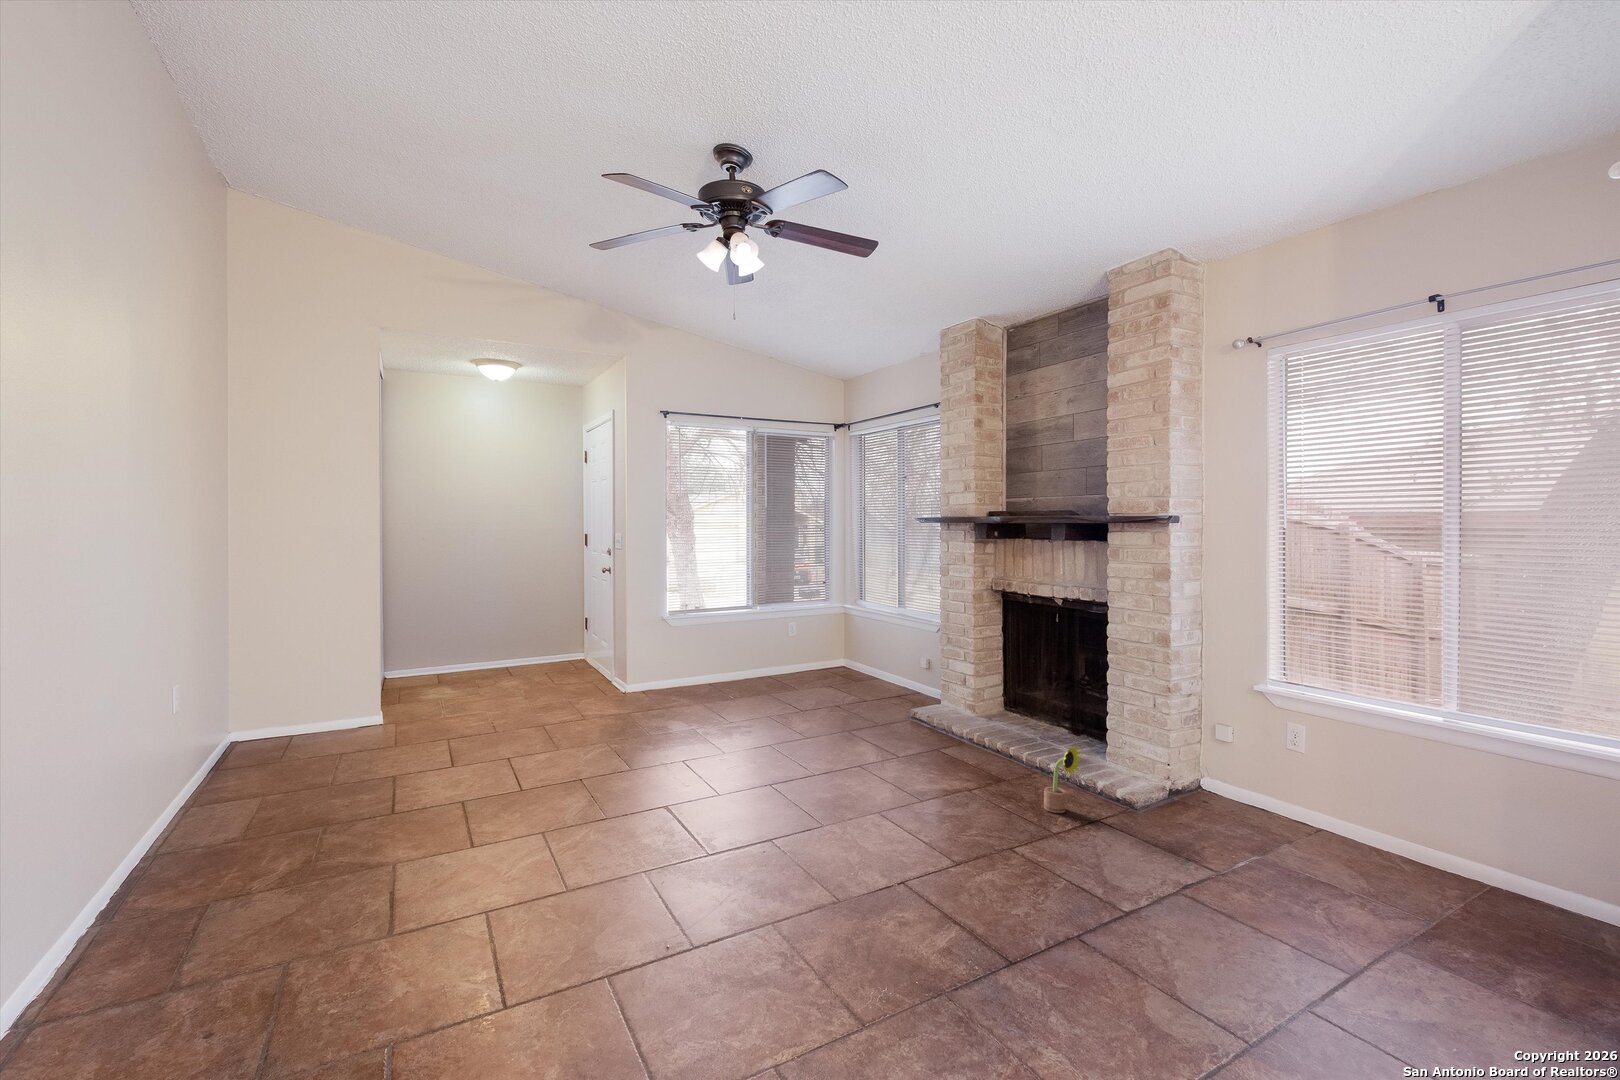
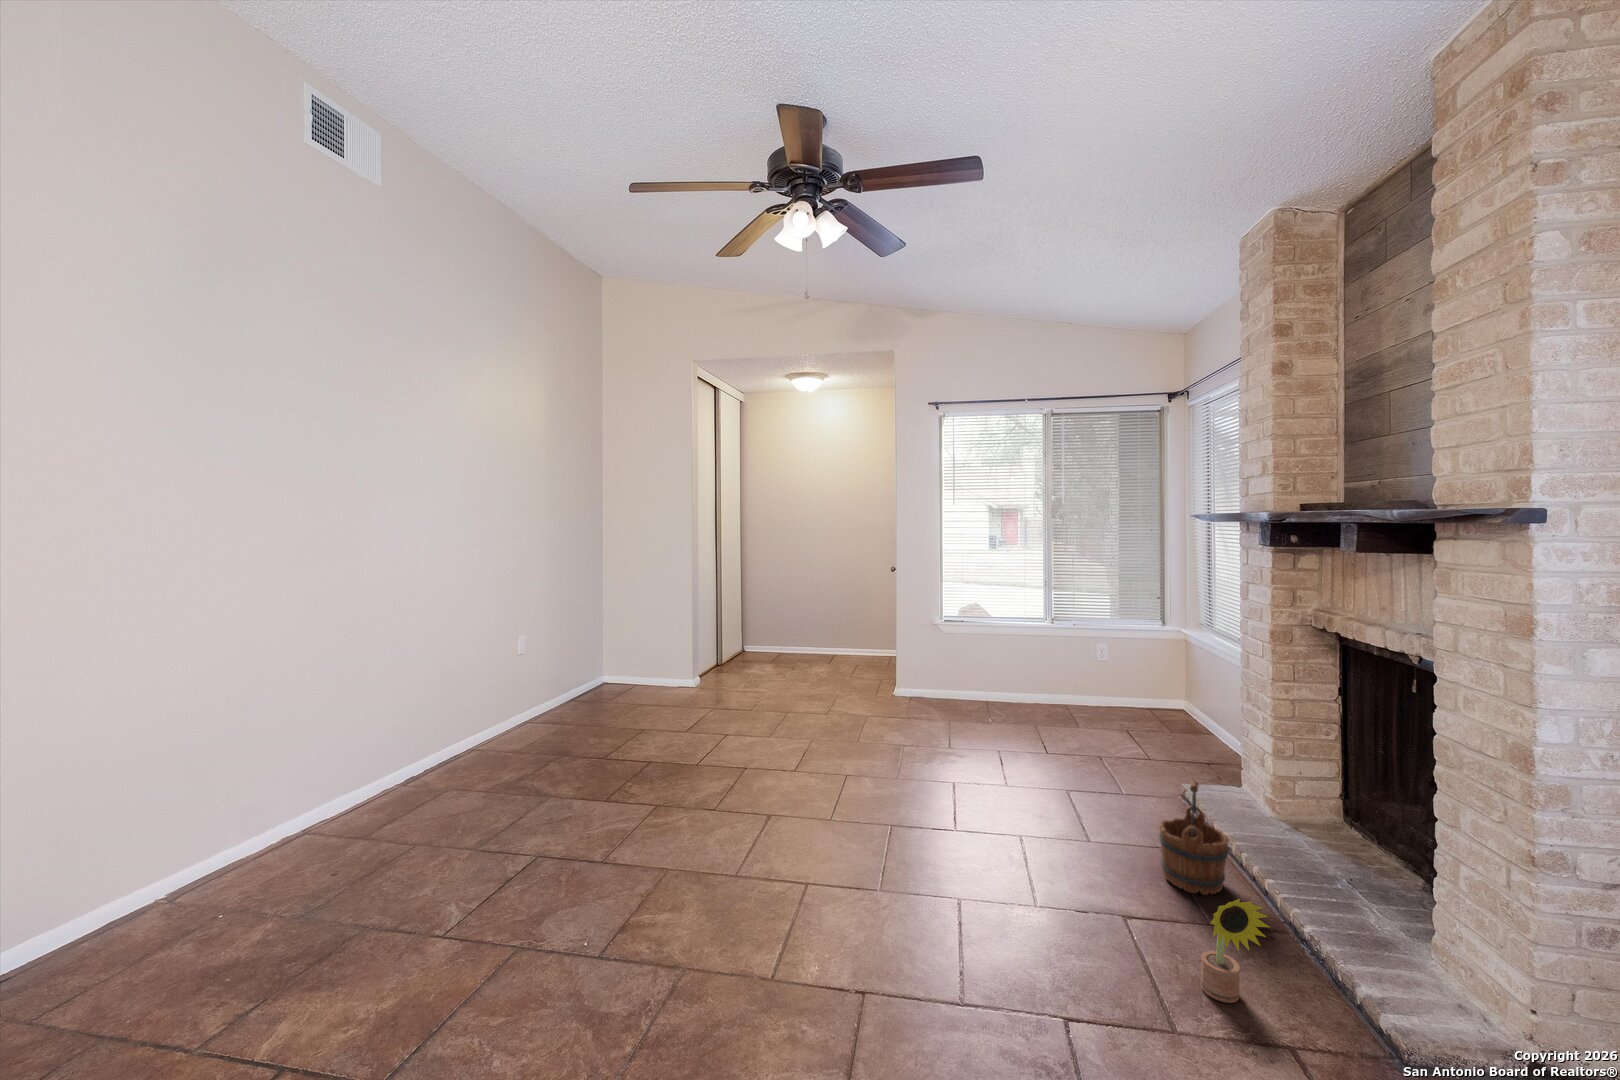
wooden bucket: none [957,695,999,769] -> present [1159,781,1229,895]

